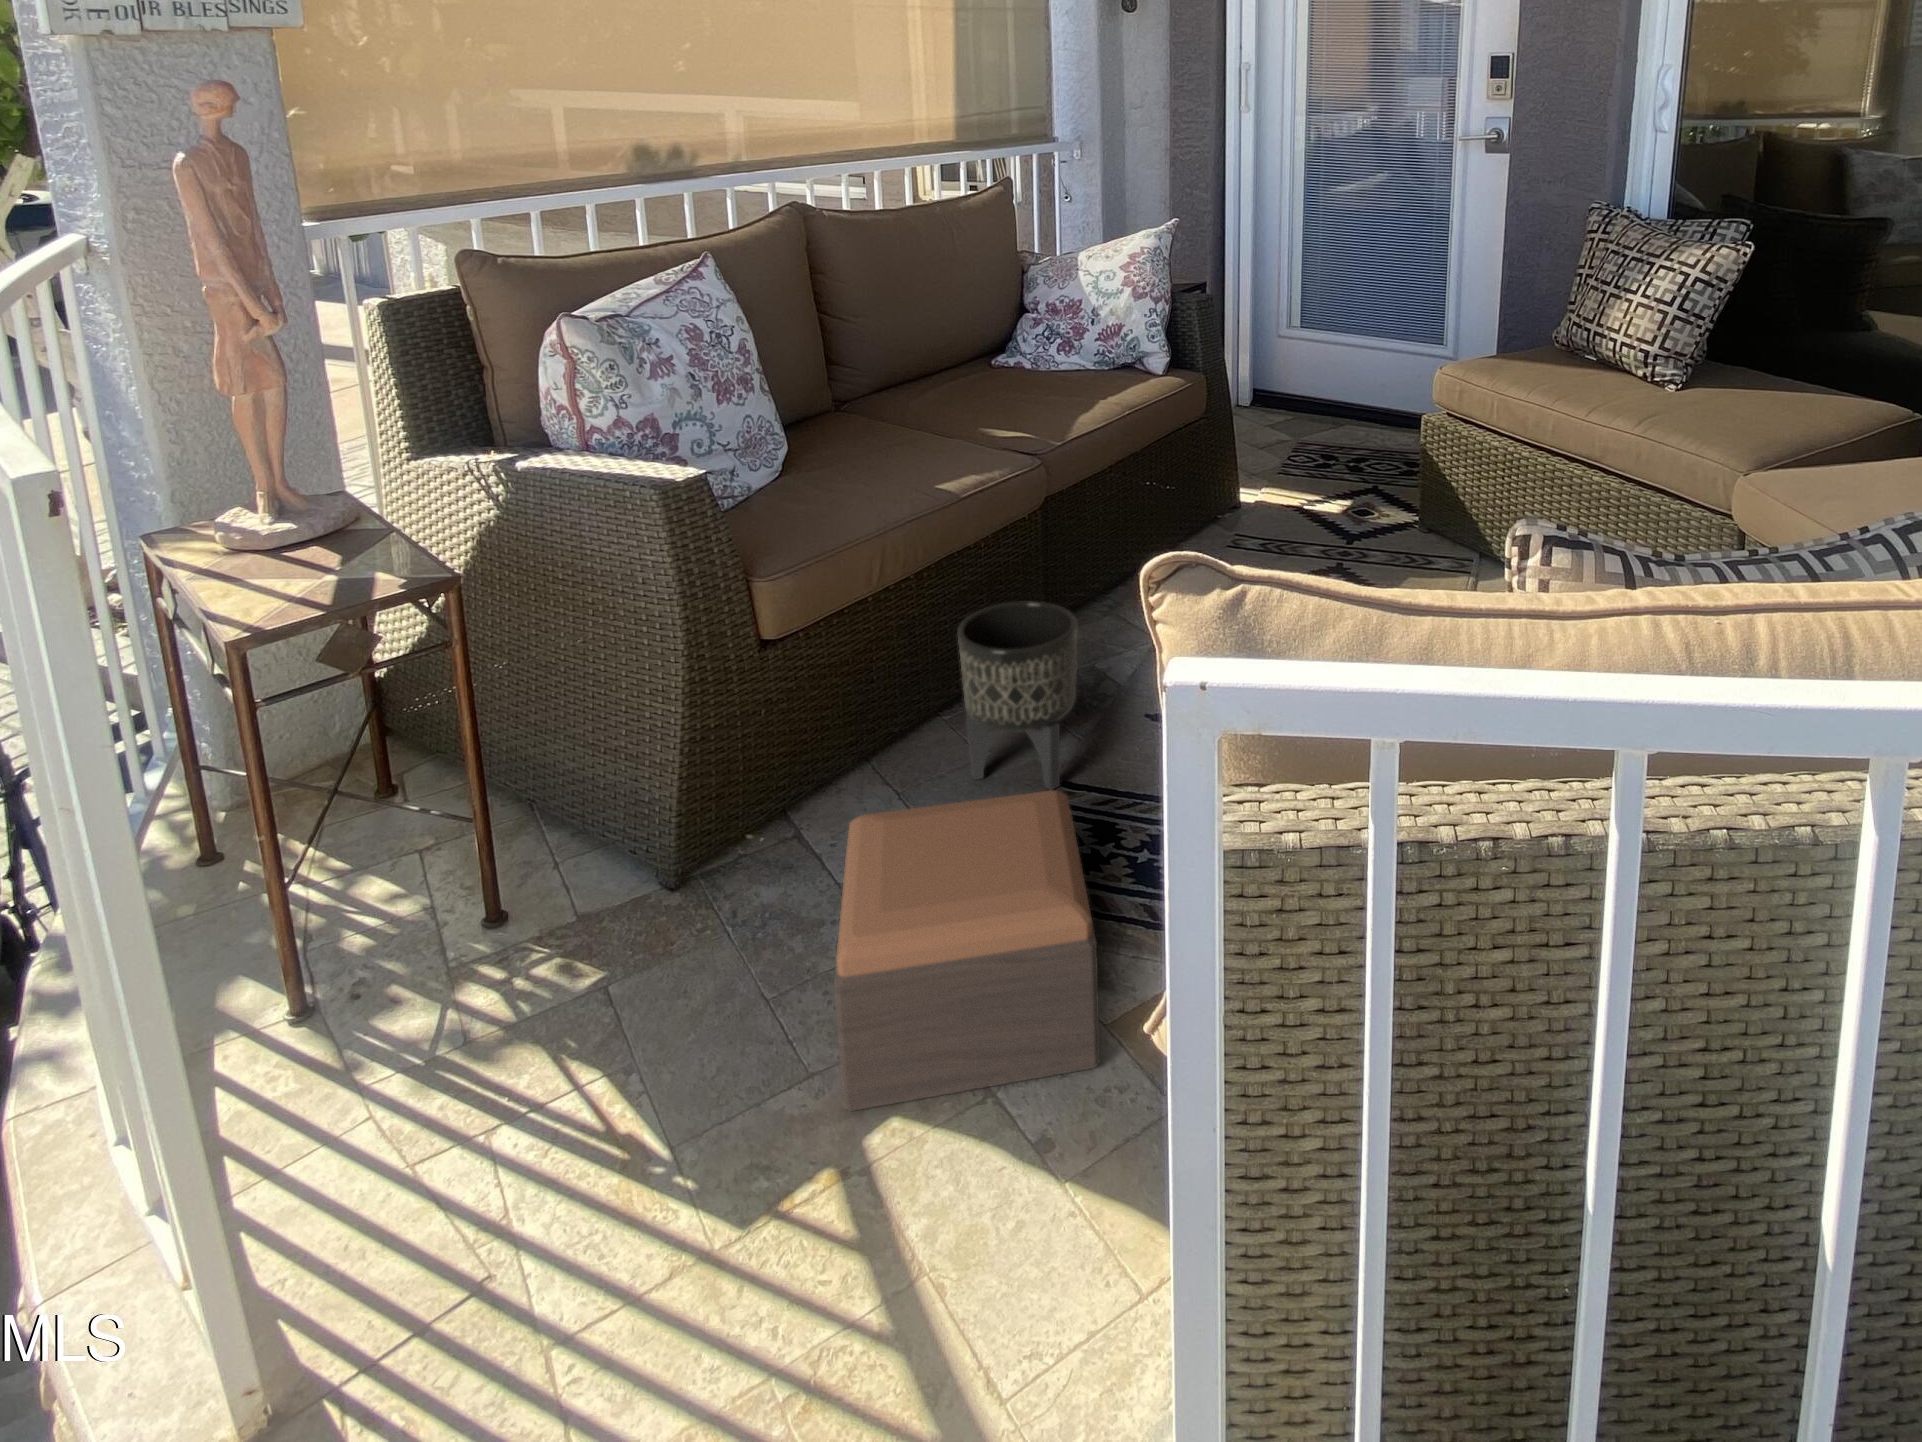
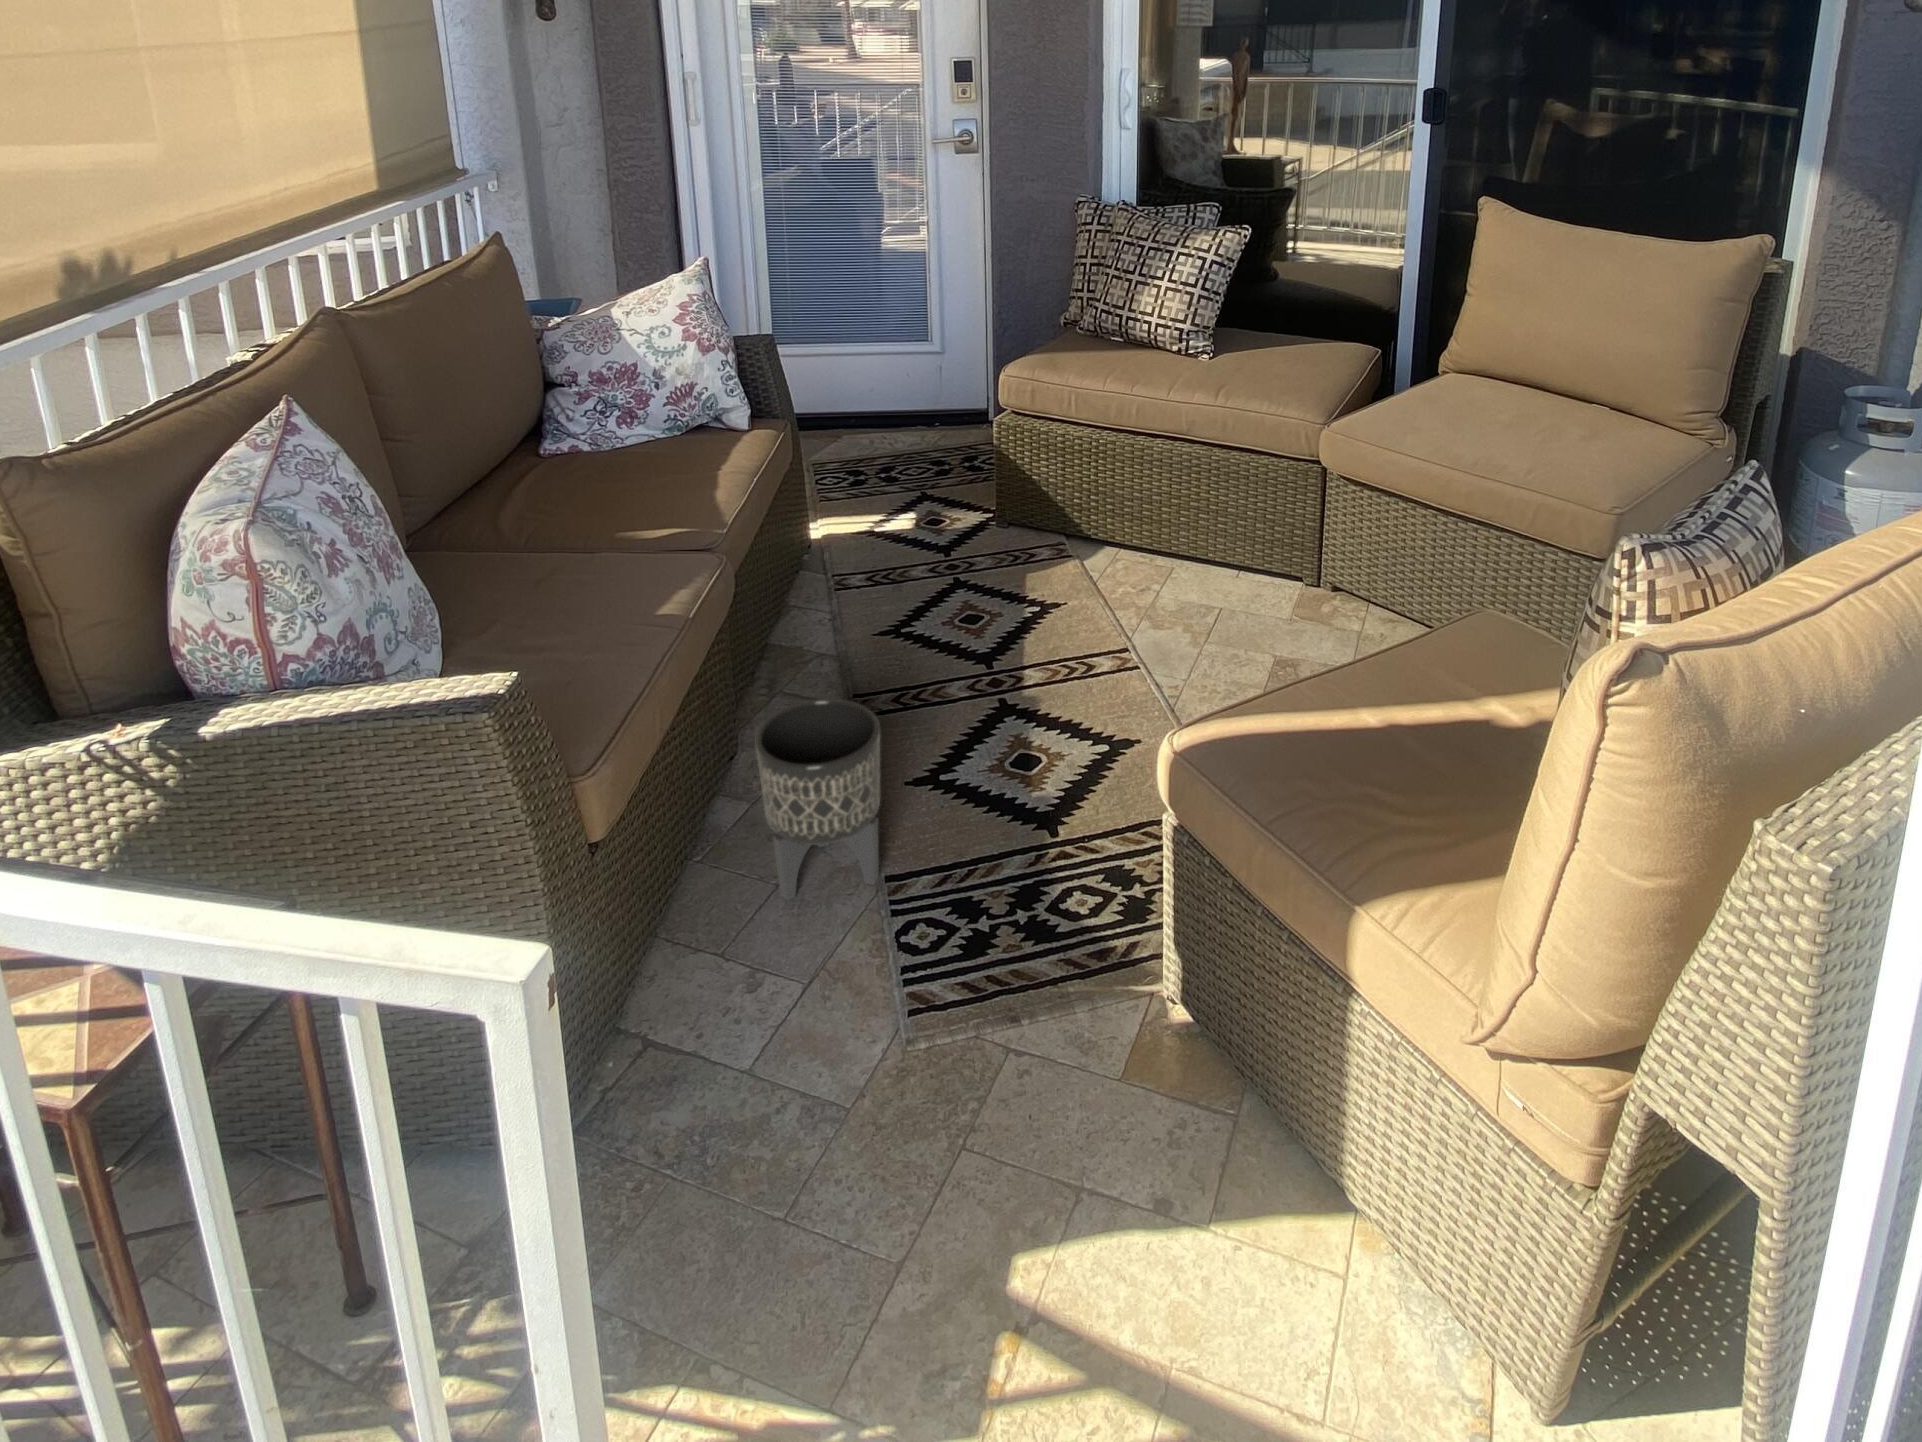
footstool: present [834,790,1100,1111] -> none [825,886,1154,1274]

